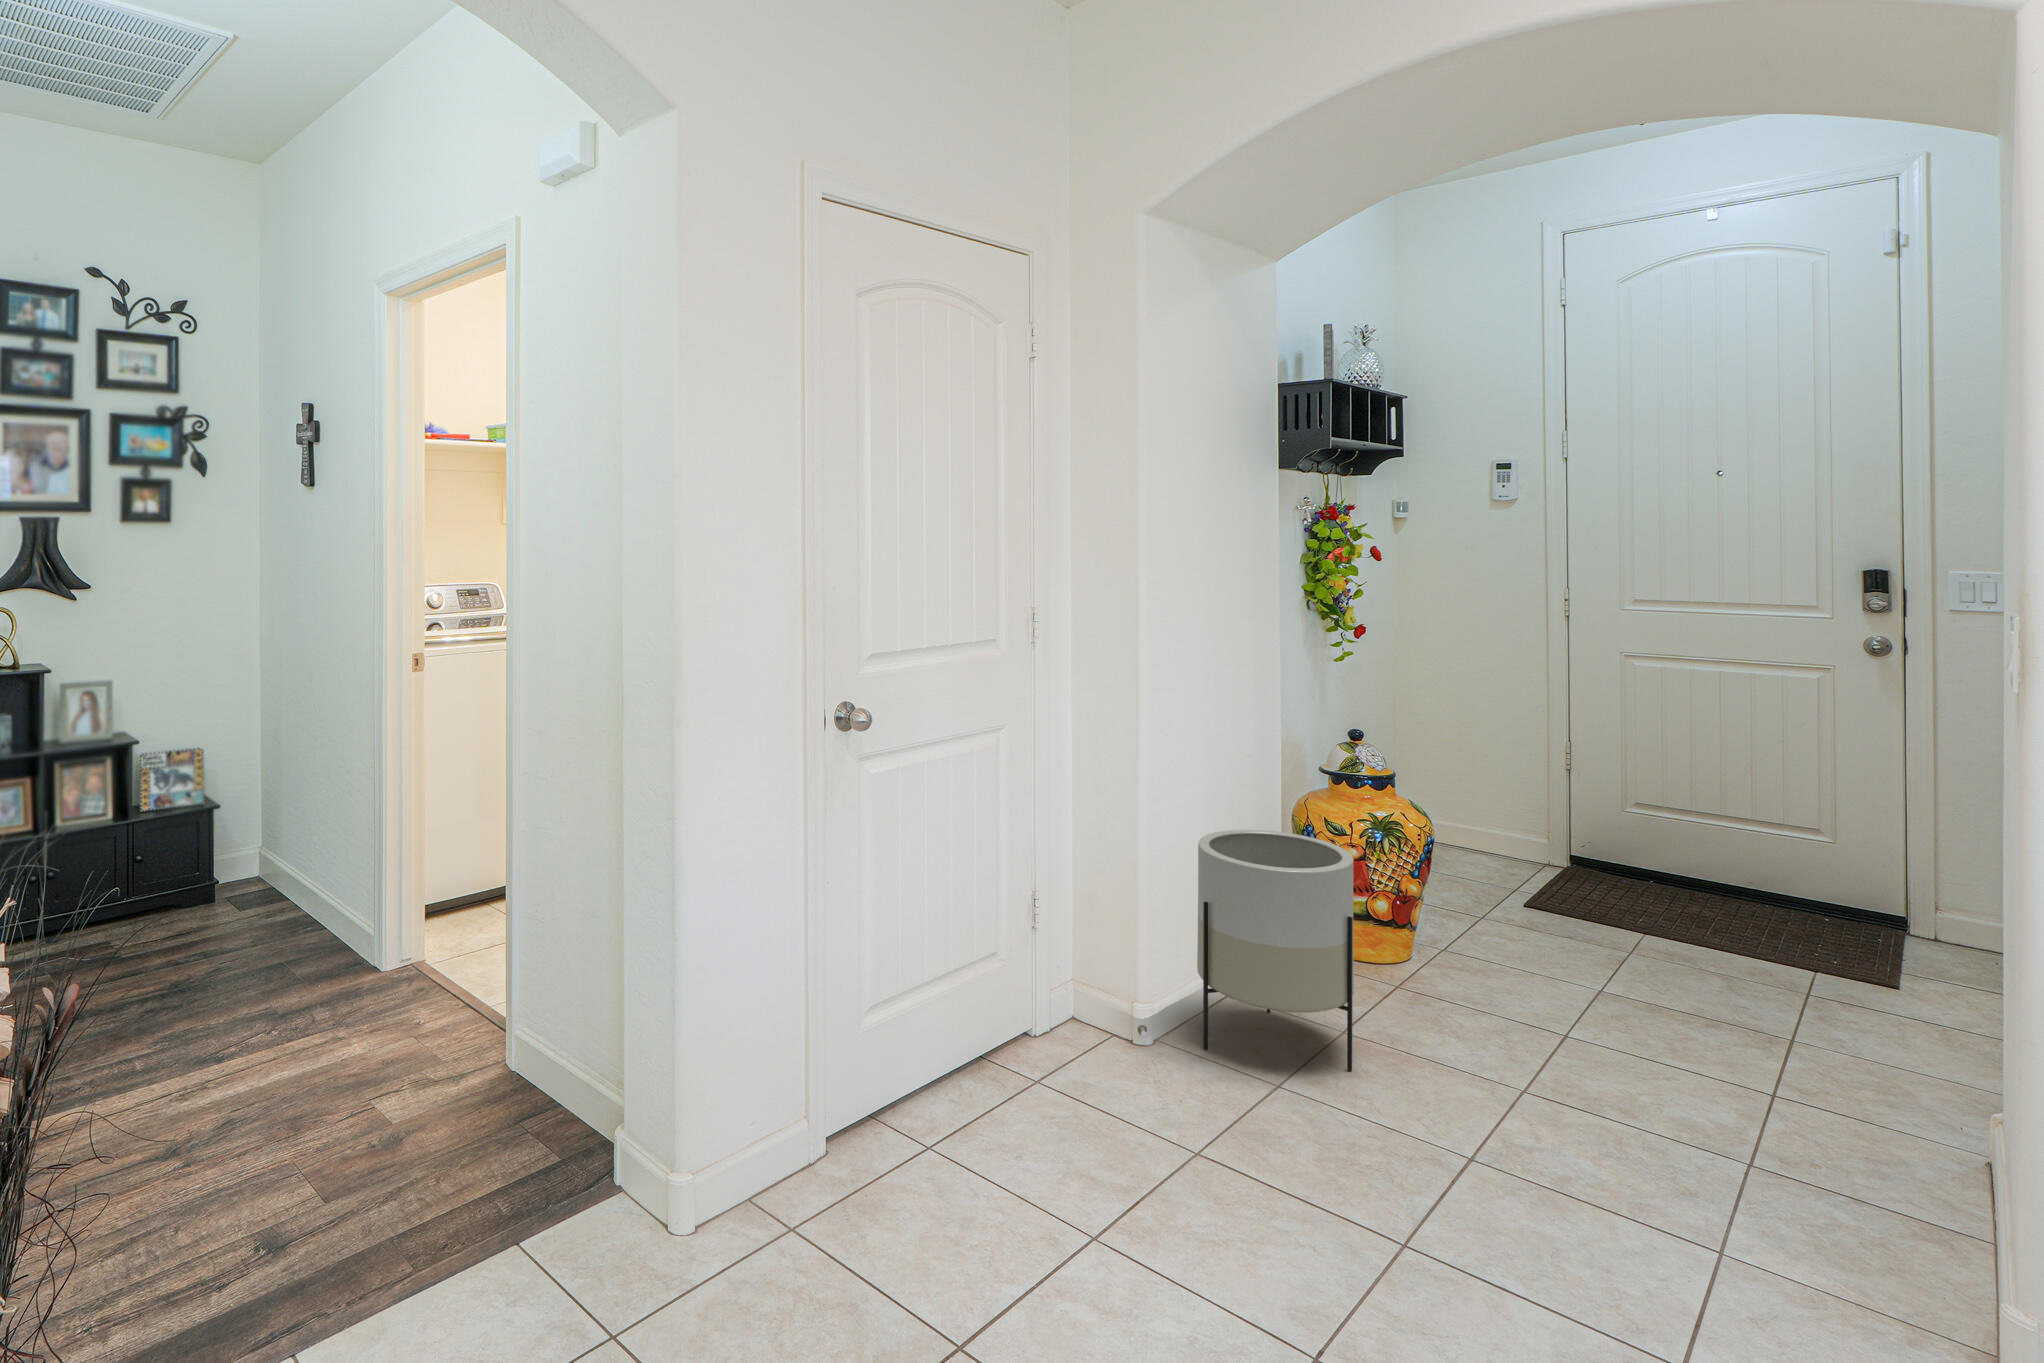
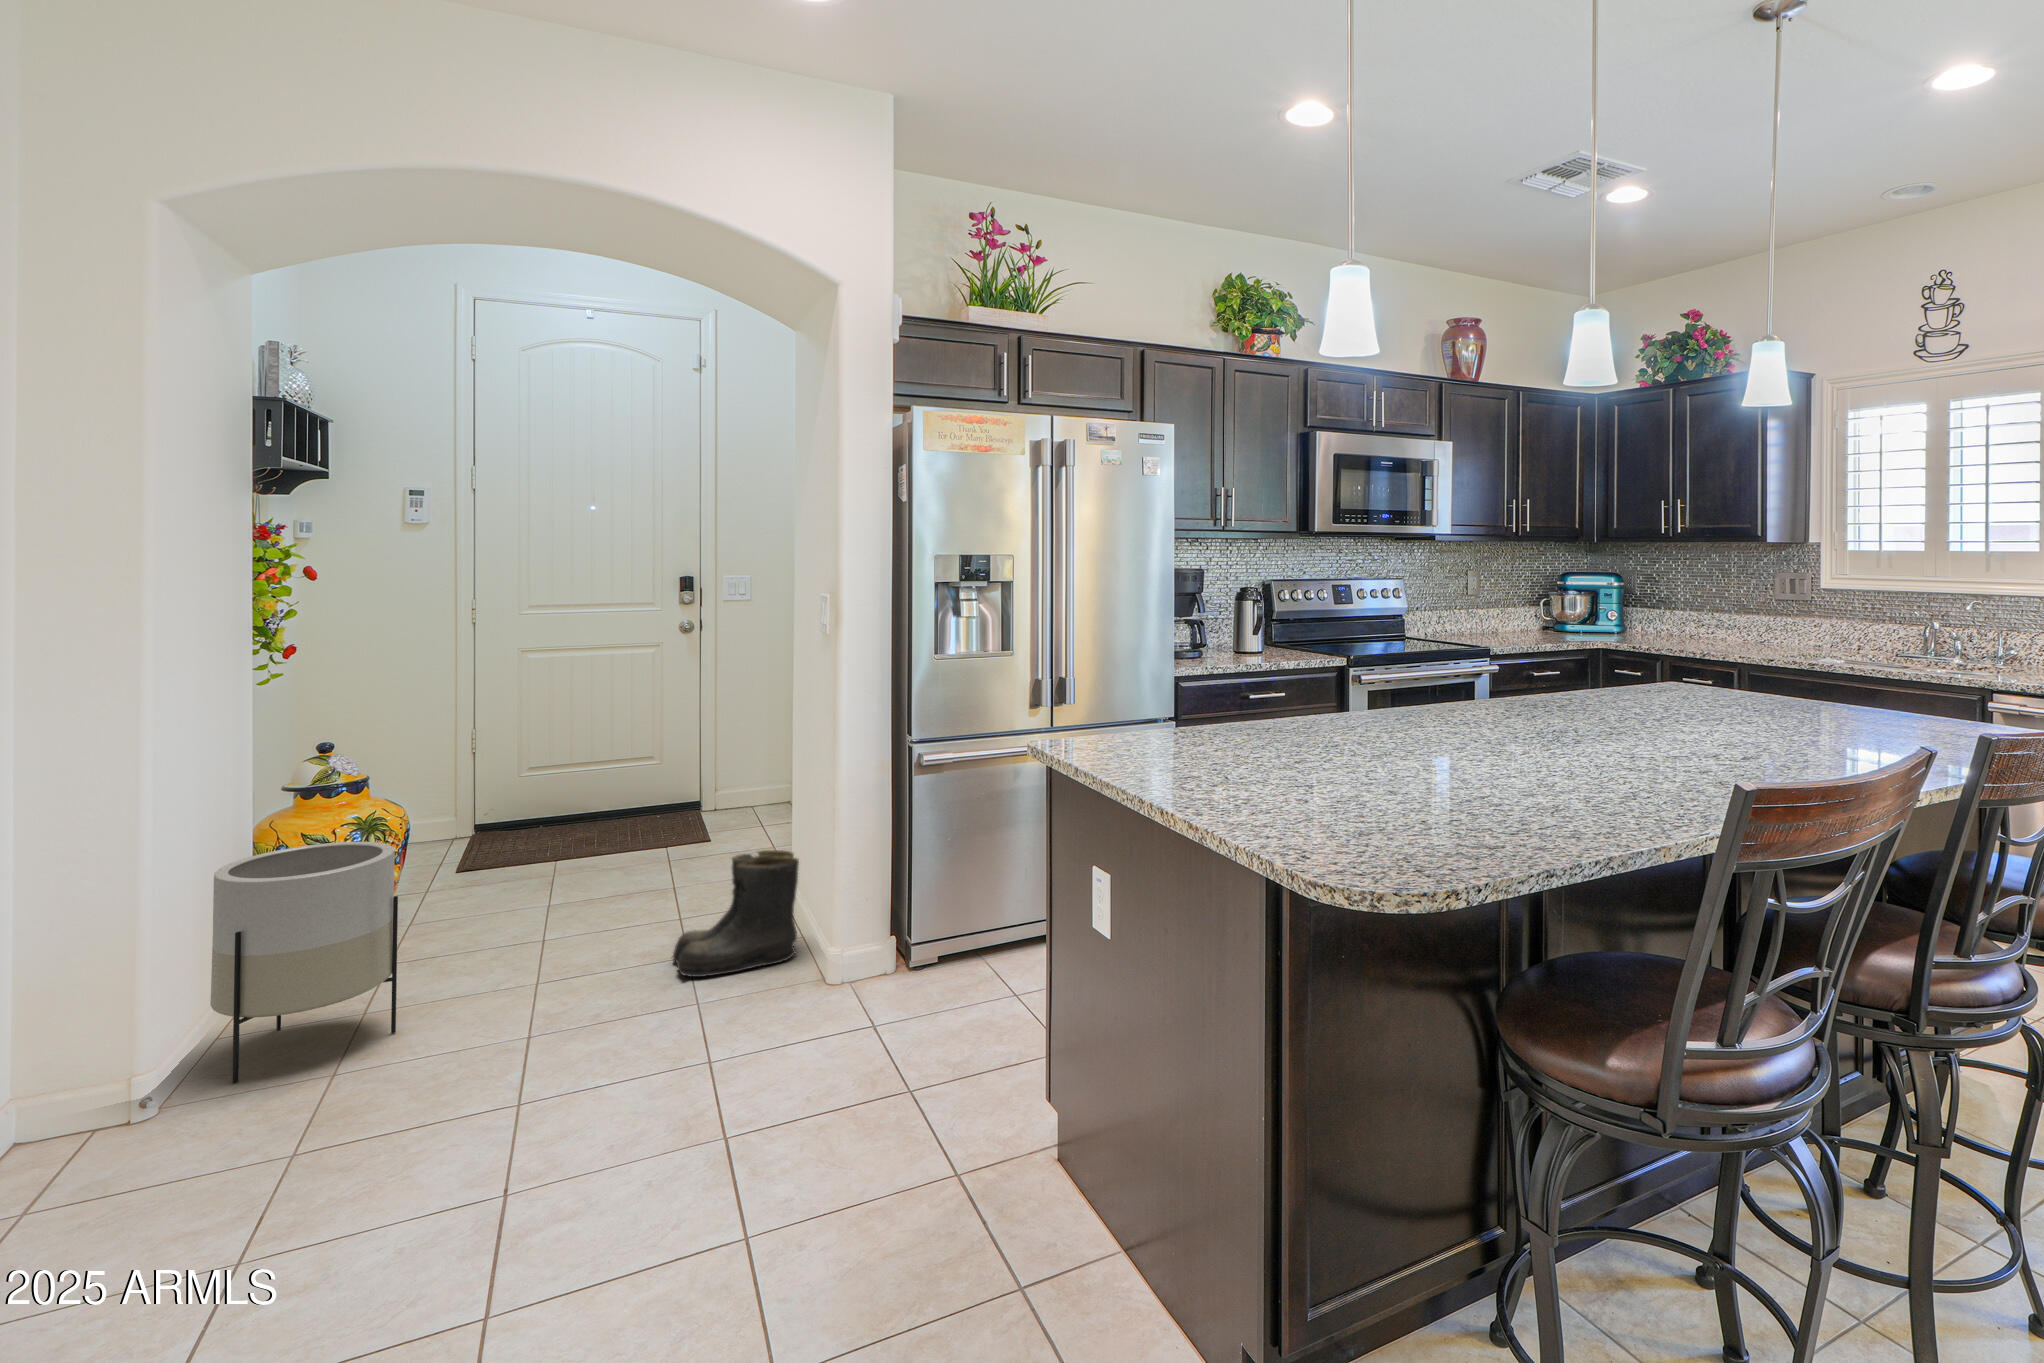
boots: none [1719,1034,1979,1267] -> present [673,850,799,977]

